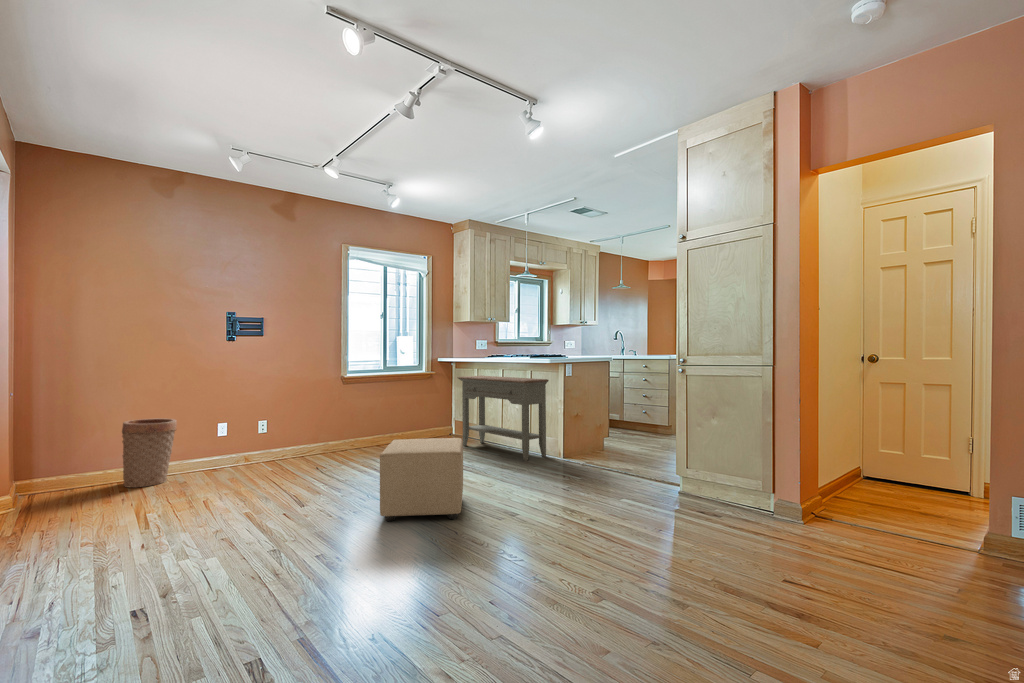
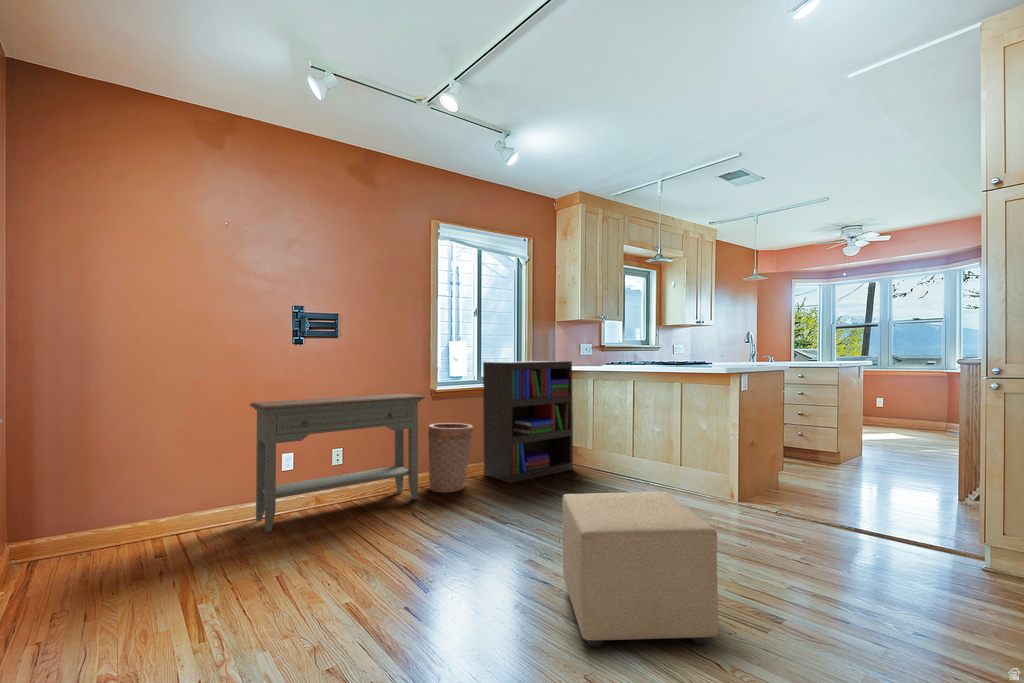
bookshelf: none [386,355,460,449] -> present [483,361,573,483]
console table: present [458,376,549,461] -> present [250,393,425,532]
basket: present [122,418,177,488] -> present [428,423,473,492]

